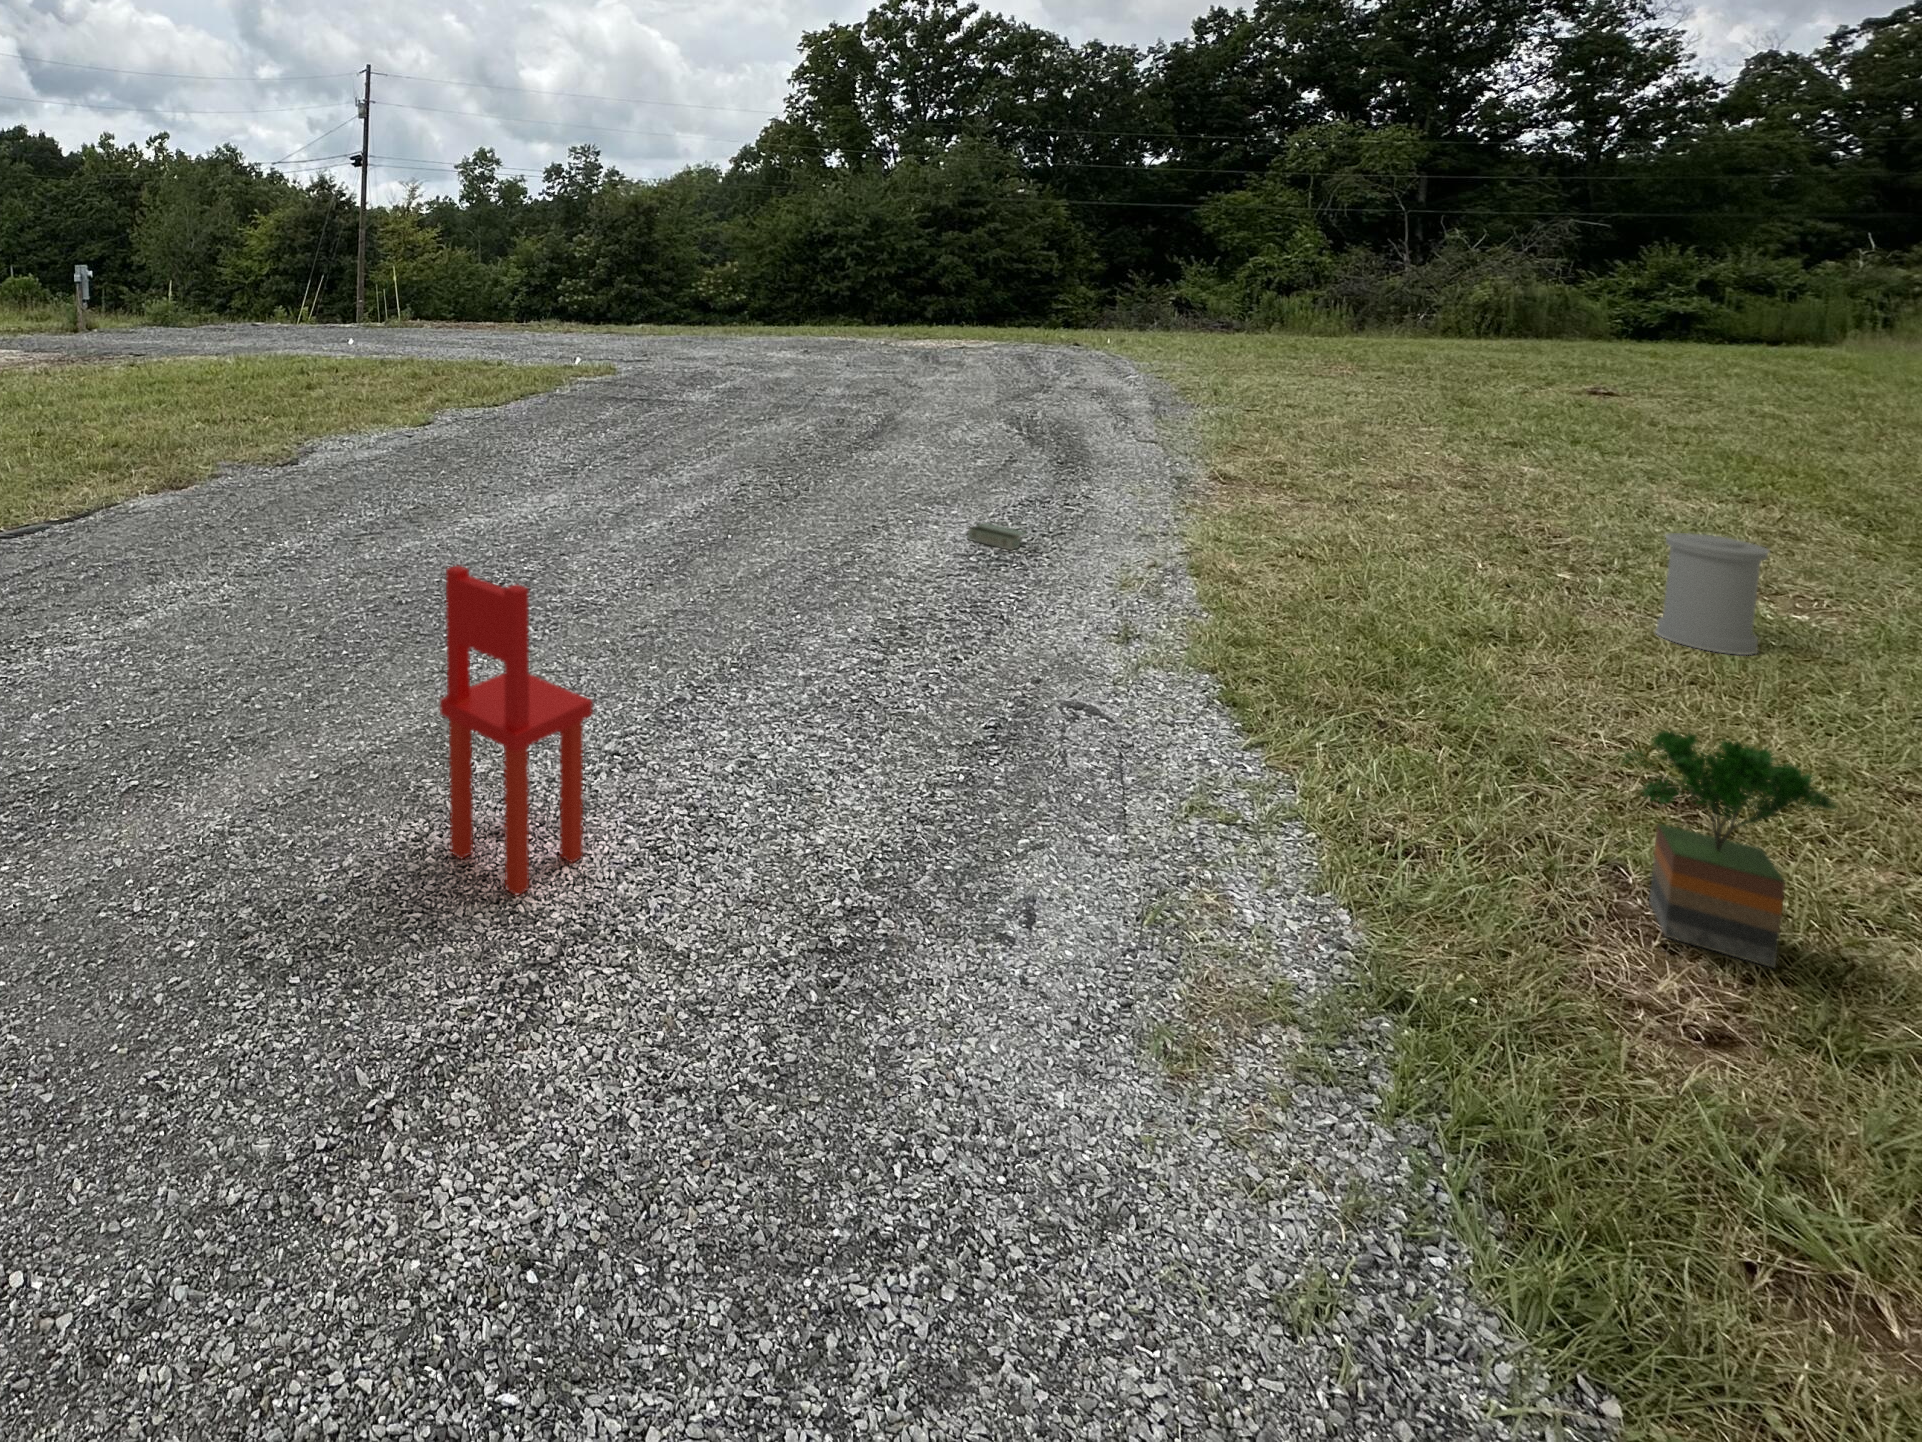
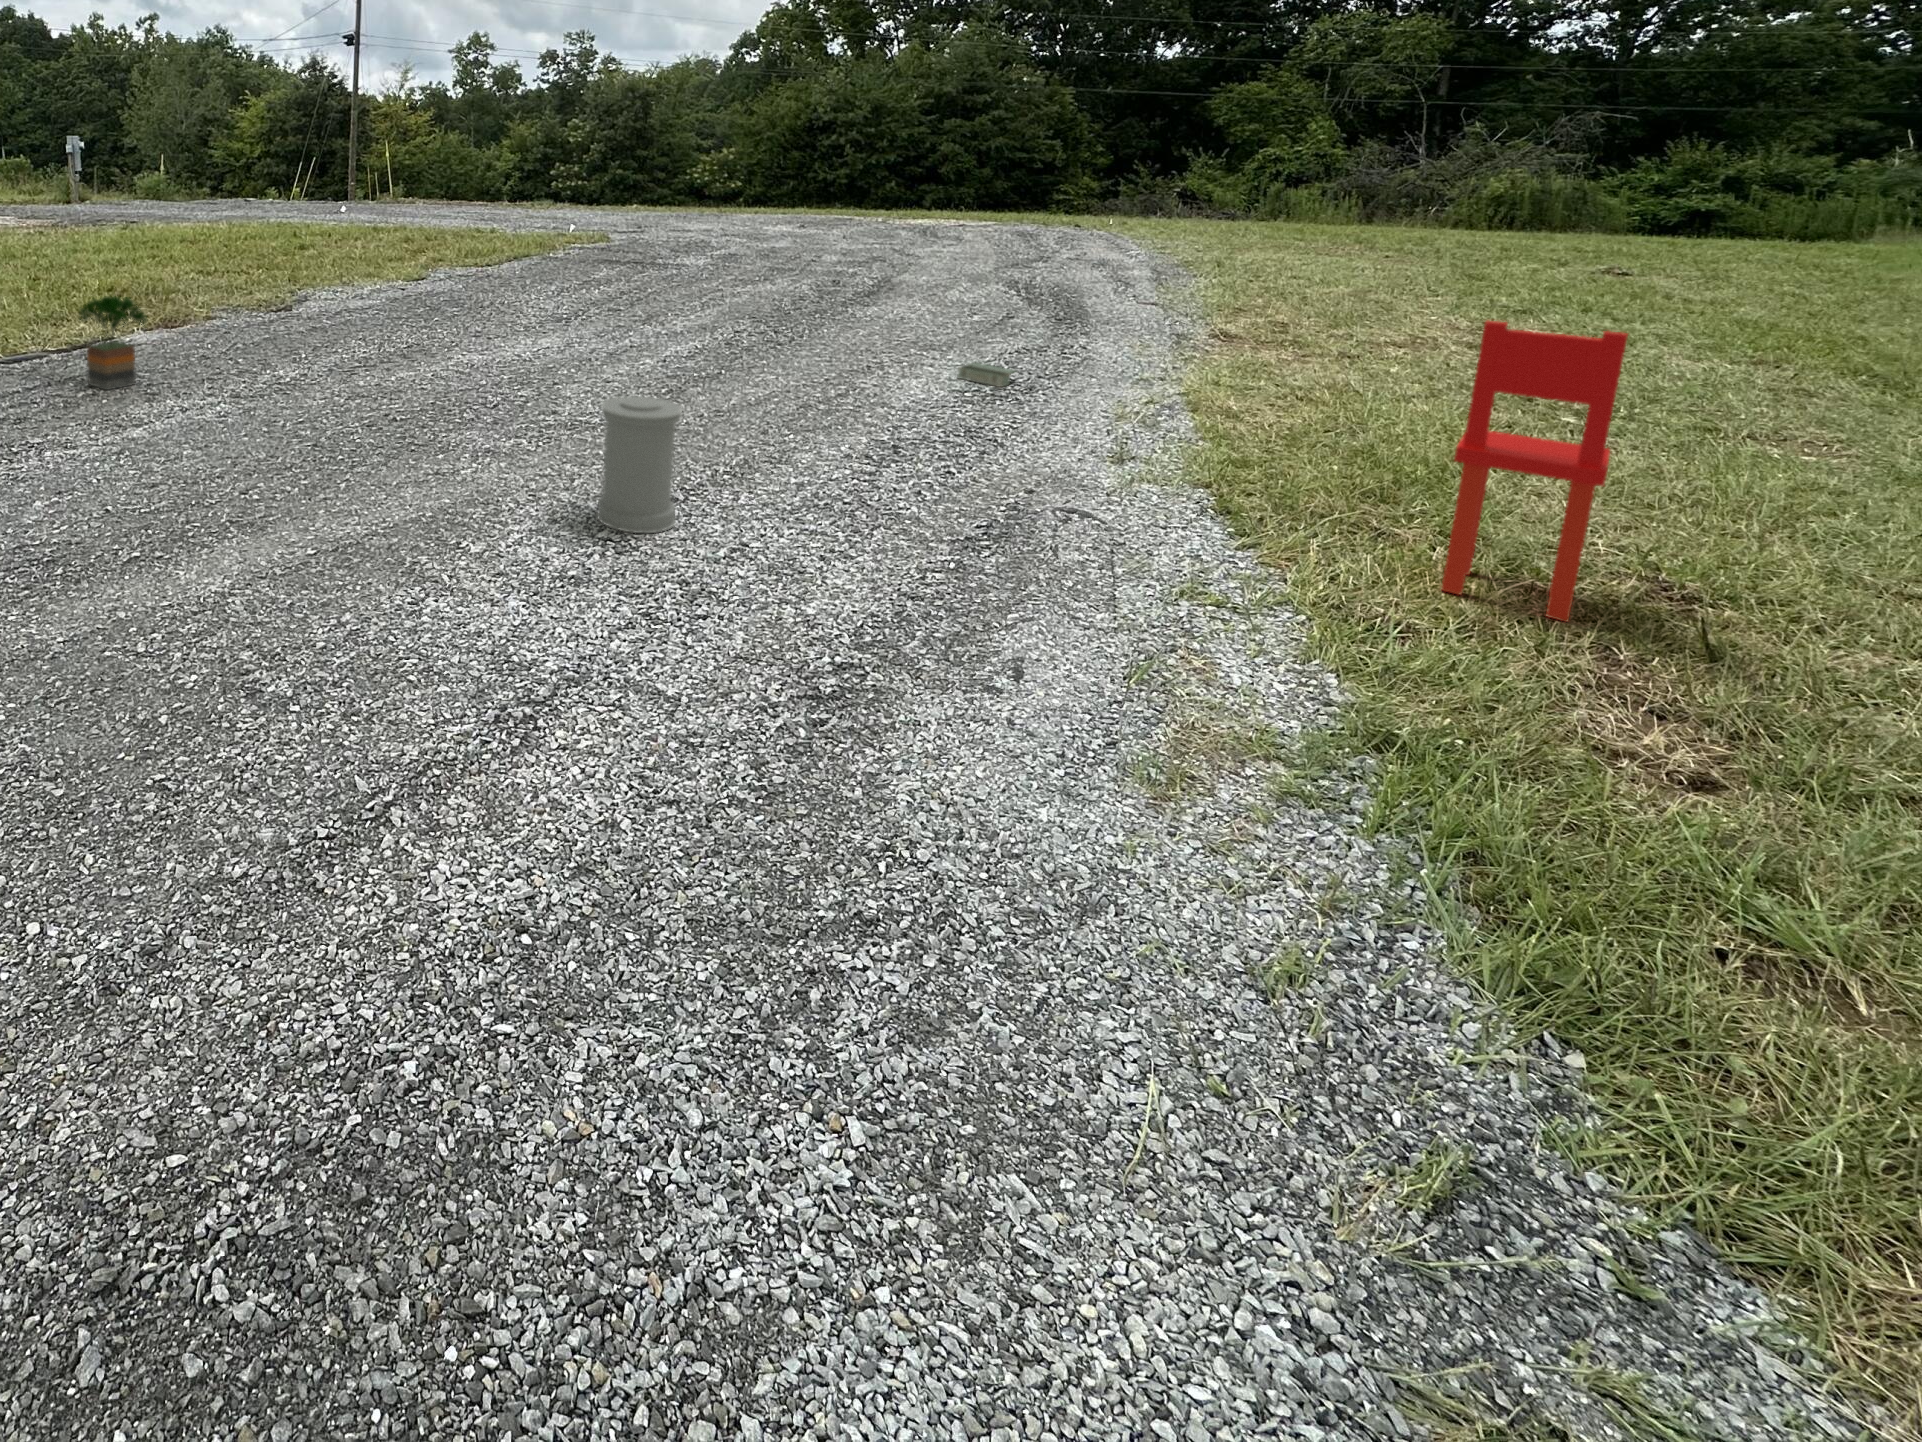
trash can: present [1656,533,1769,655] -> present [597,396,682,533]
chair: present [440,566,593,896] -> present [1441,321,1628,621]
potted tree: present [1623,730,1836,967] -> present [79,296,148,390]

